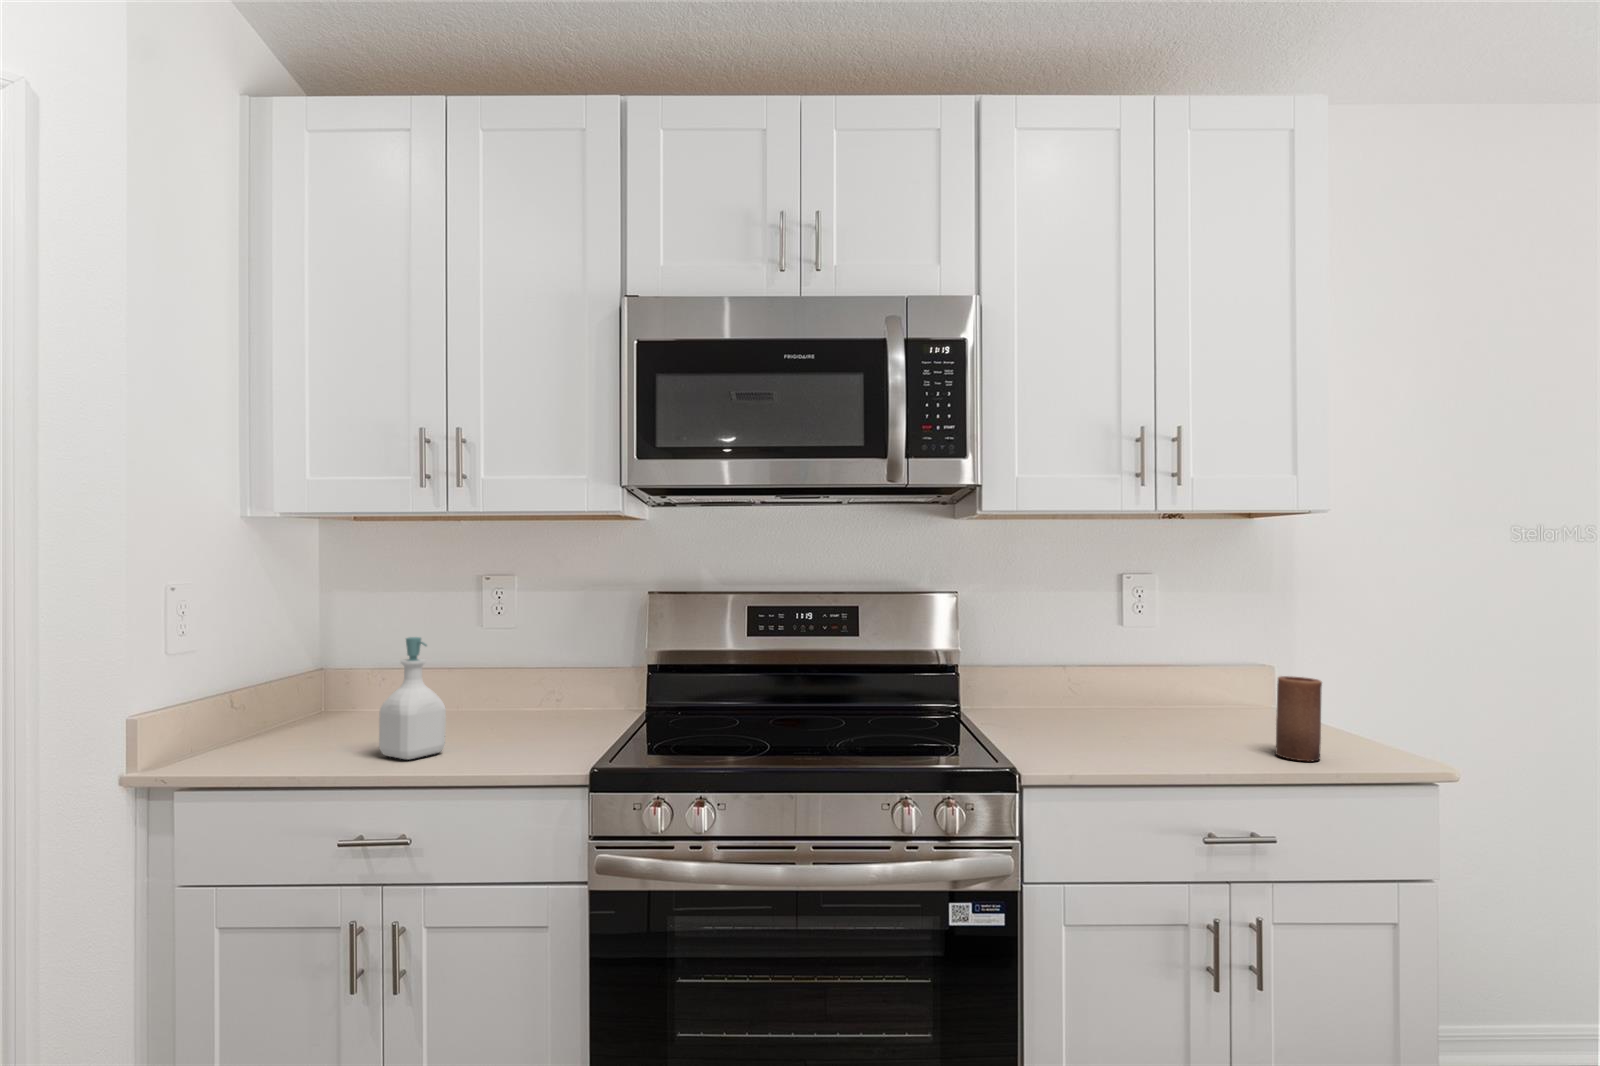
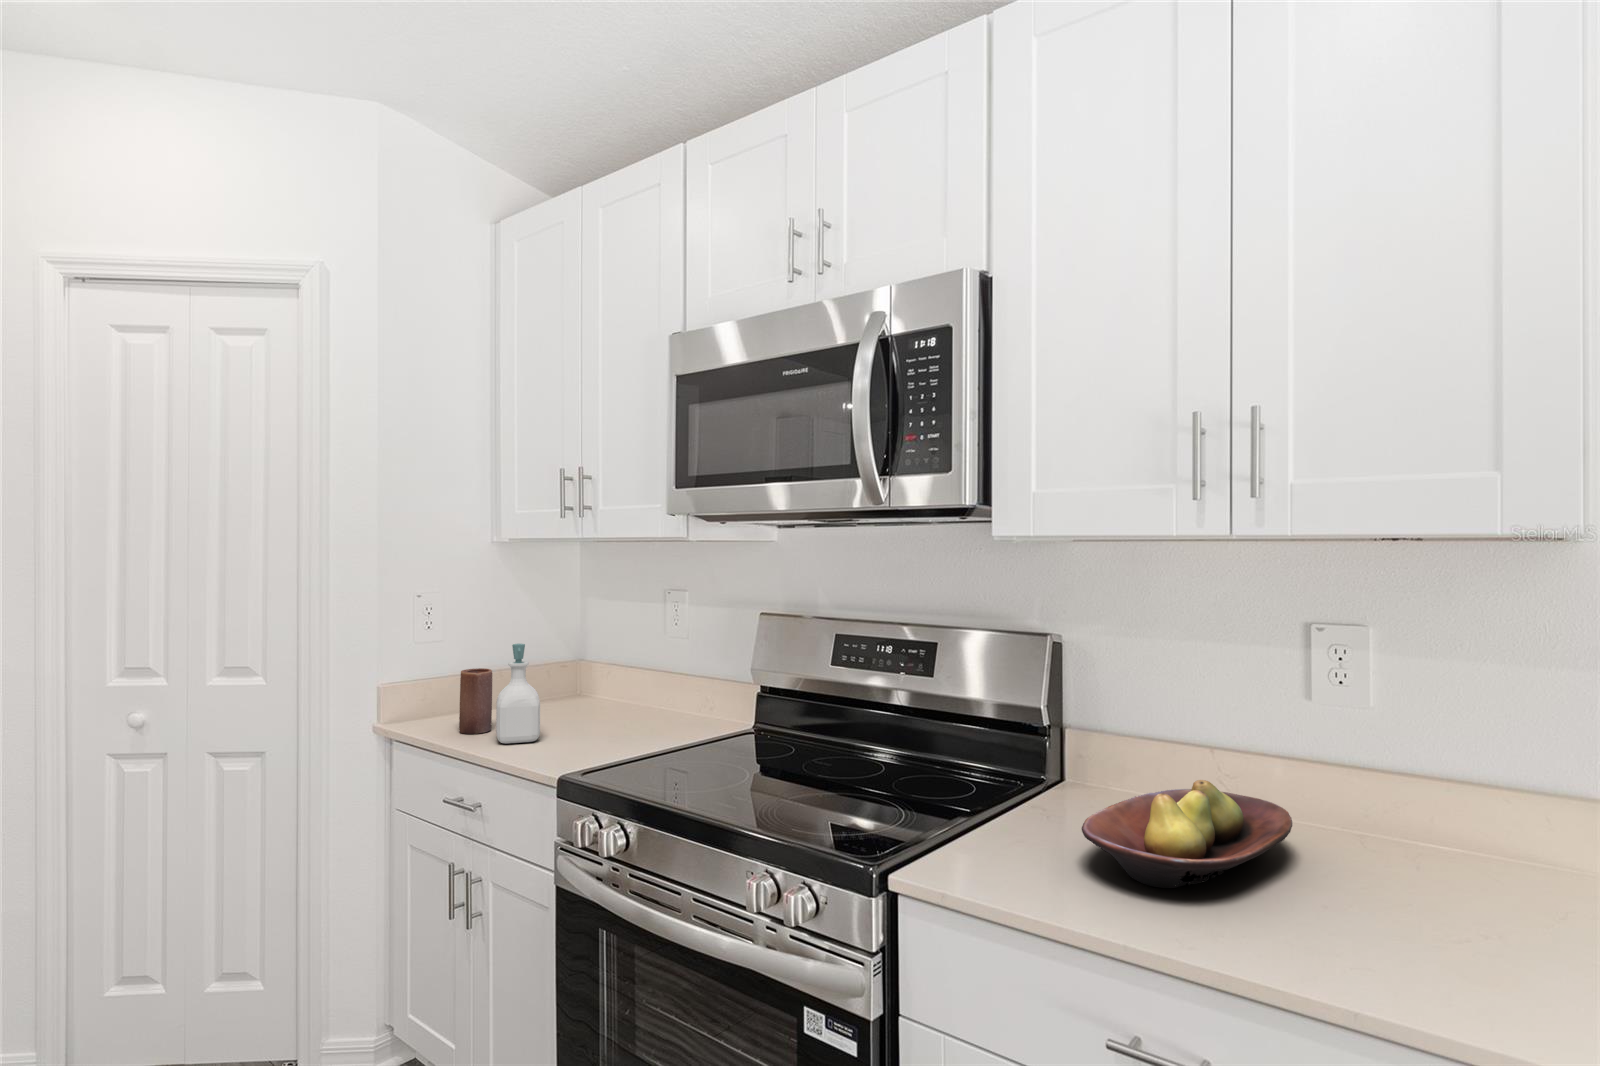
candle: present [1275,676,1322,761] -> present [459,668,492,734]
fruit bowl: none [1071,679,1197,747] -> present [1082,780,1292,888]

